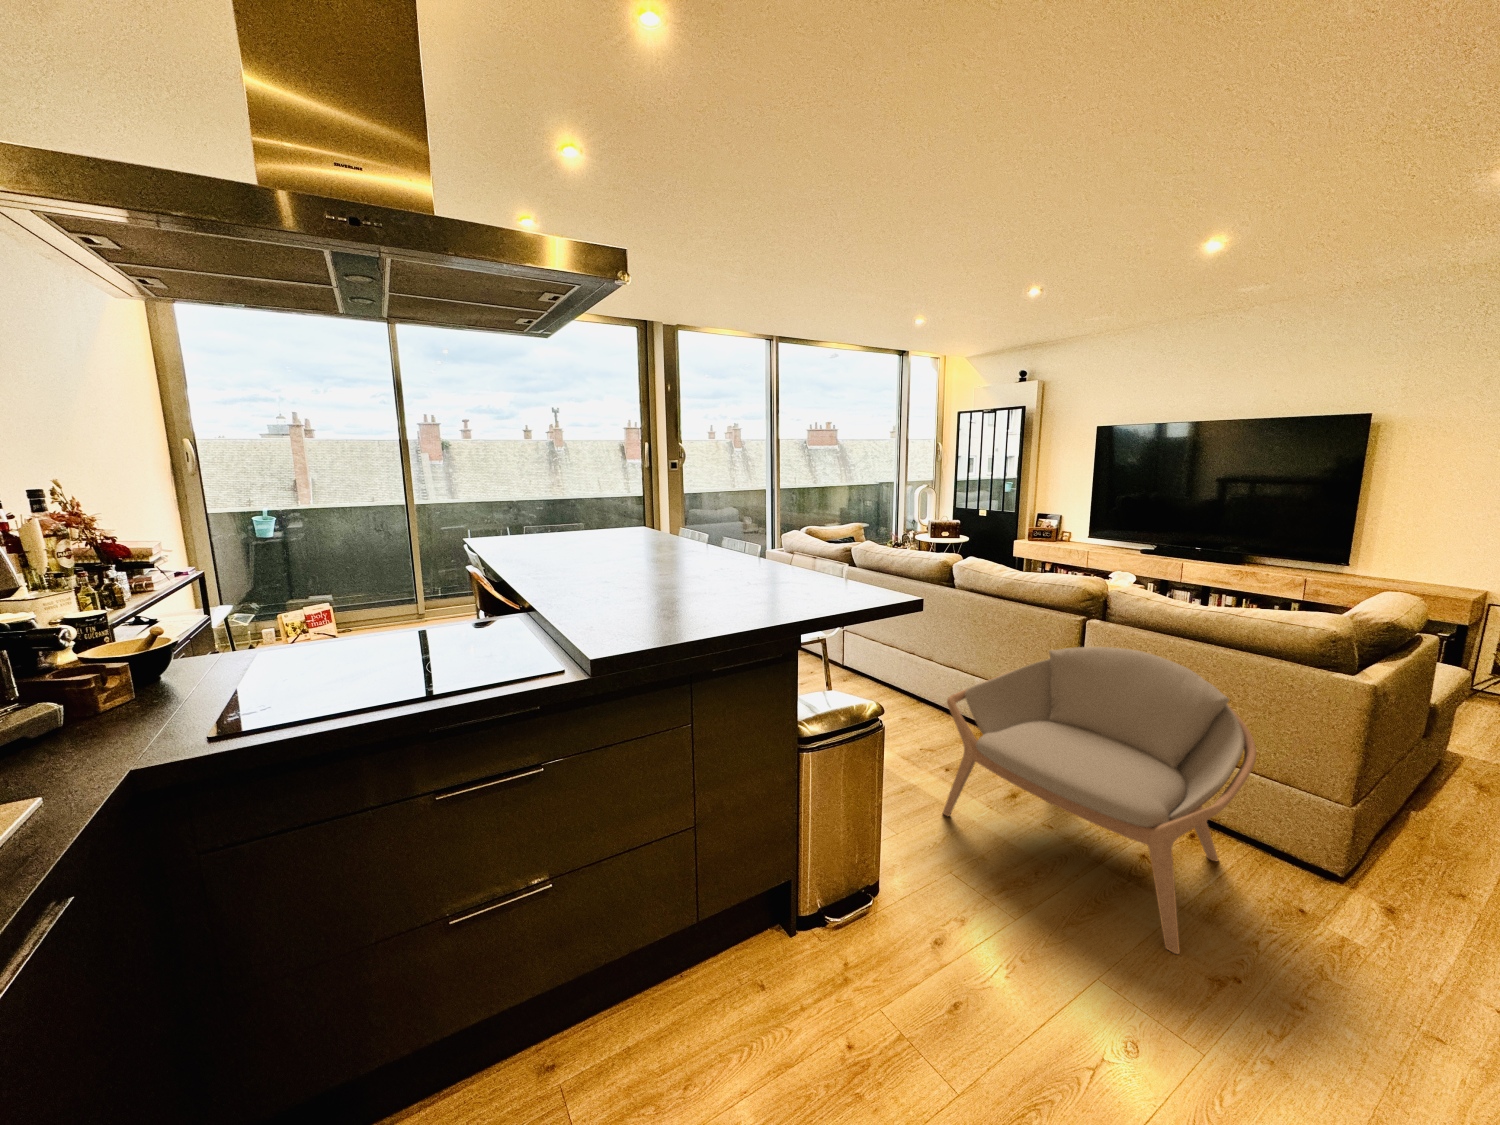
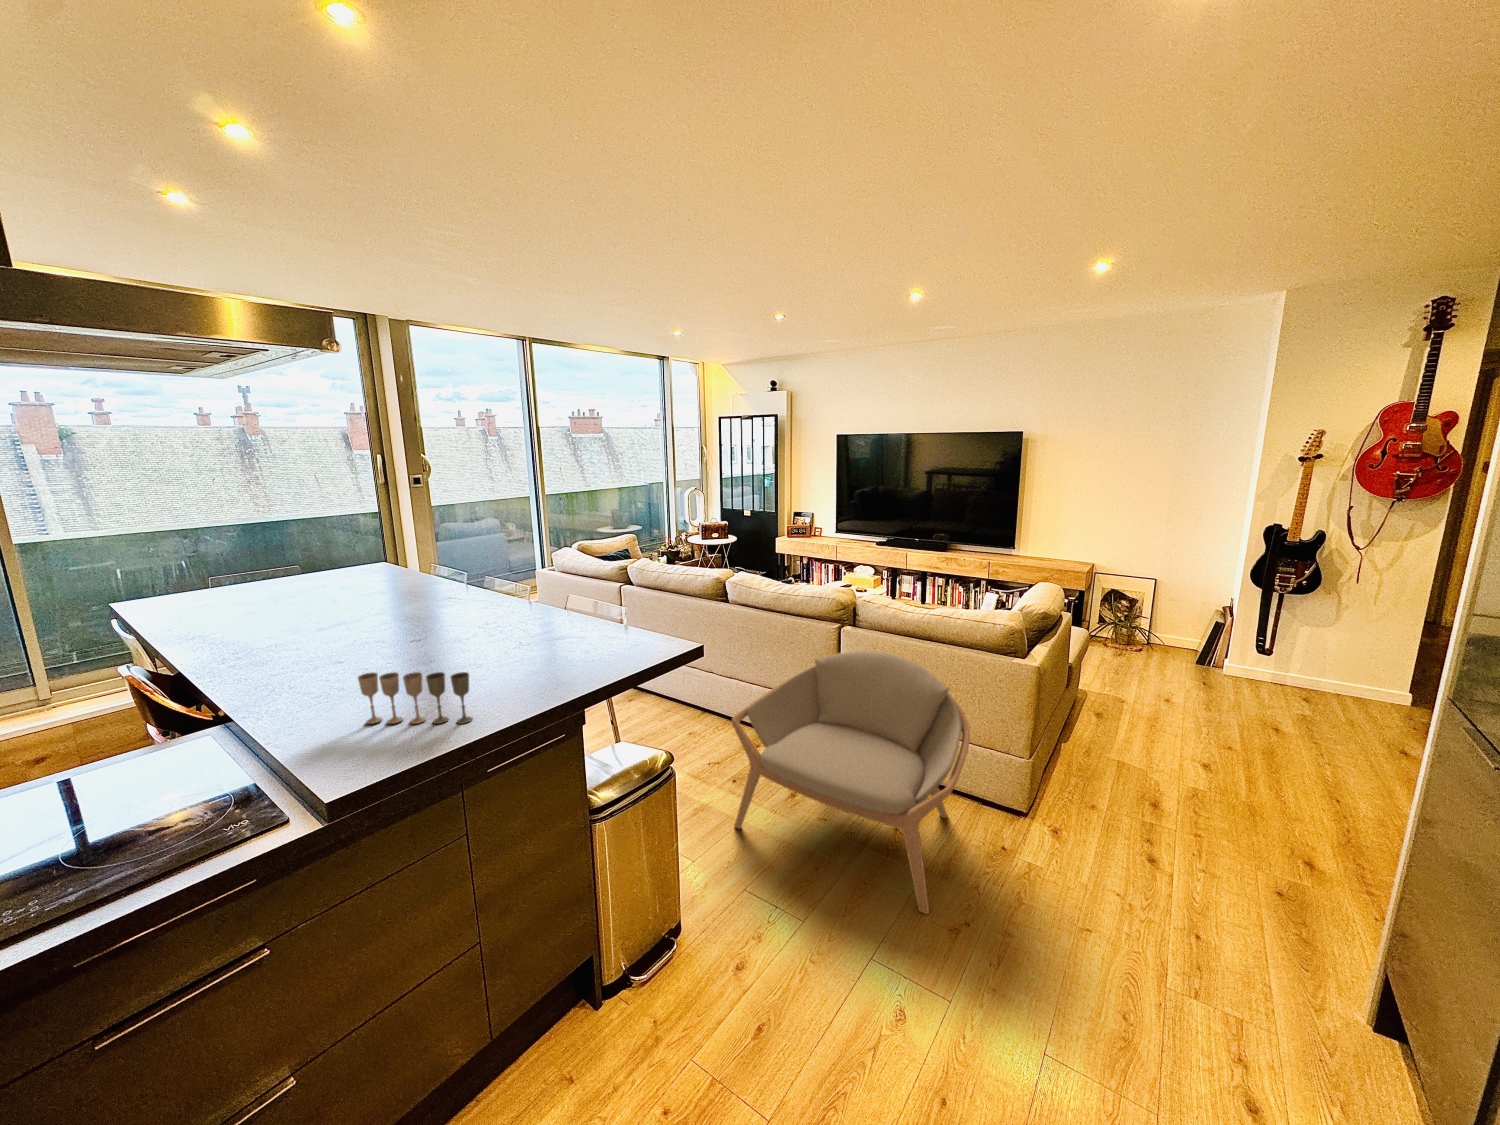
wine glass: none [626,578,708,628] -> present [358,672,472,724]

